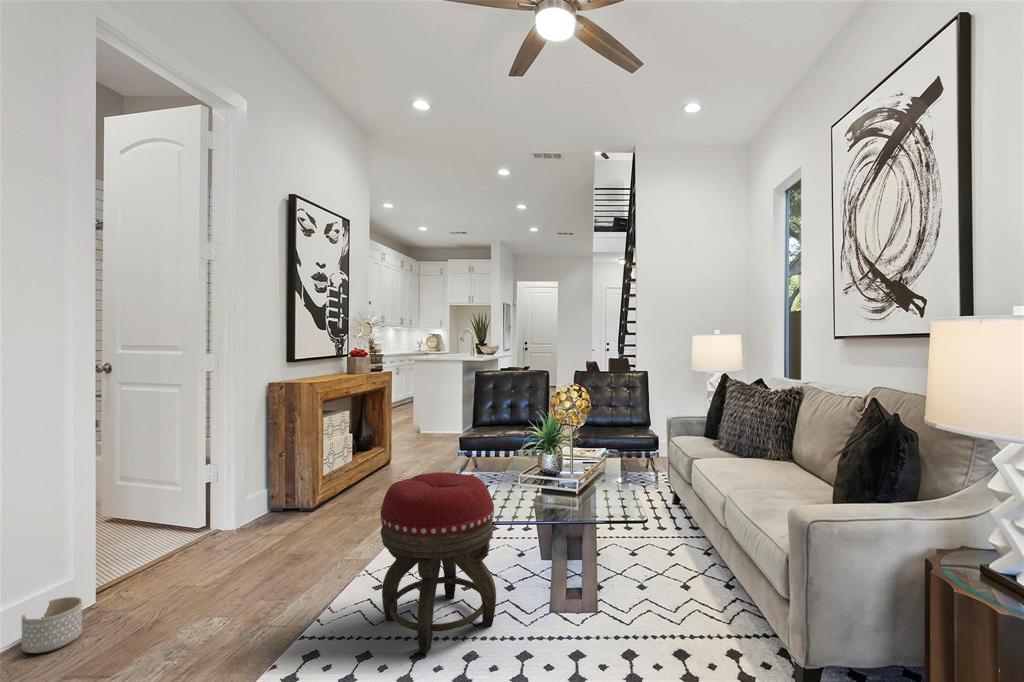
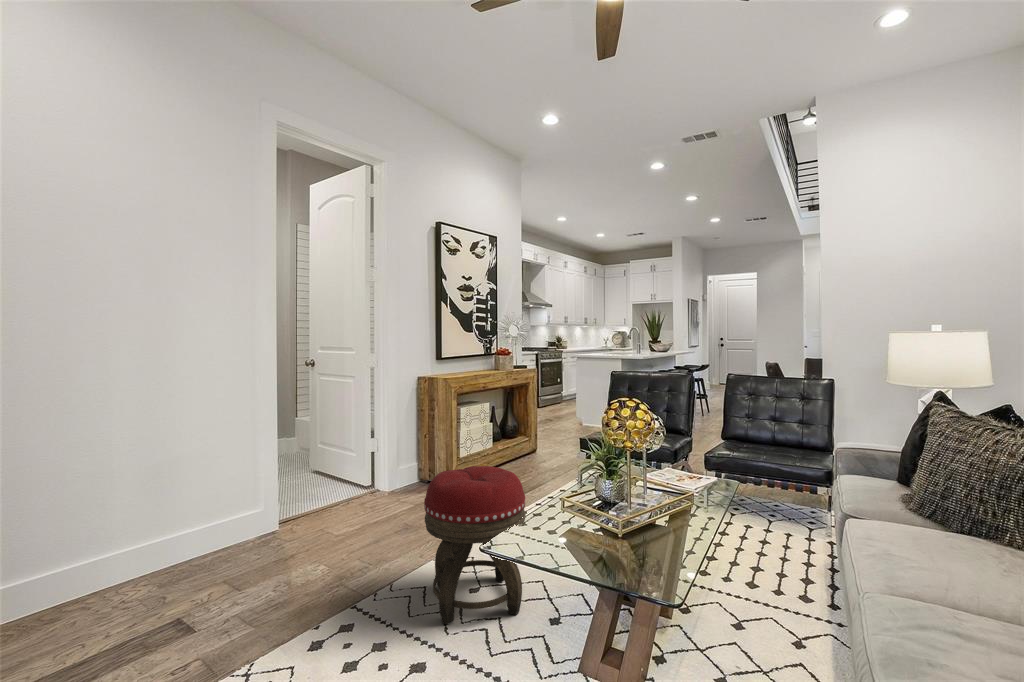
planter: present [22,597,82,653] -> none [223,523,258,558]

